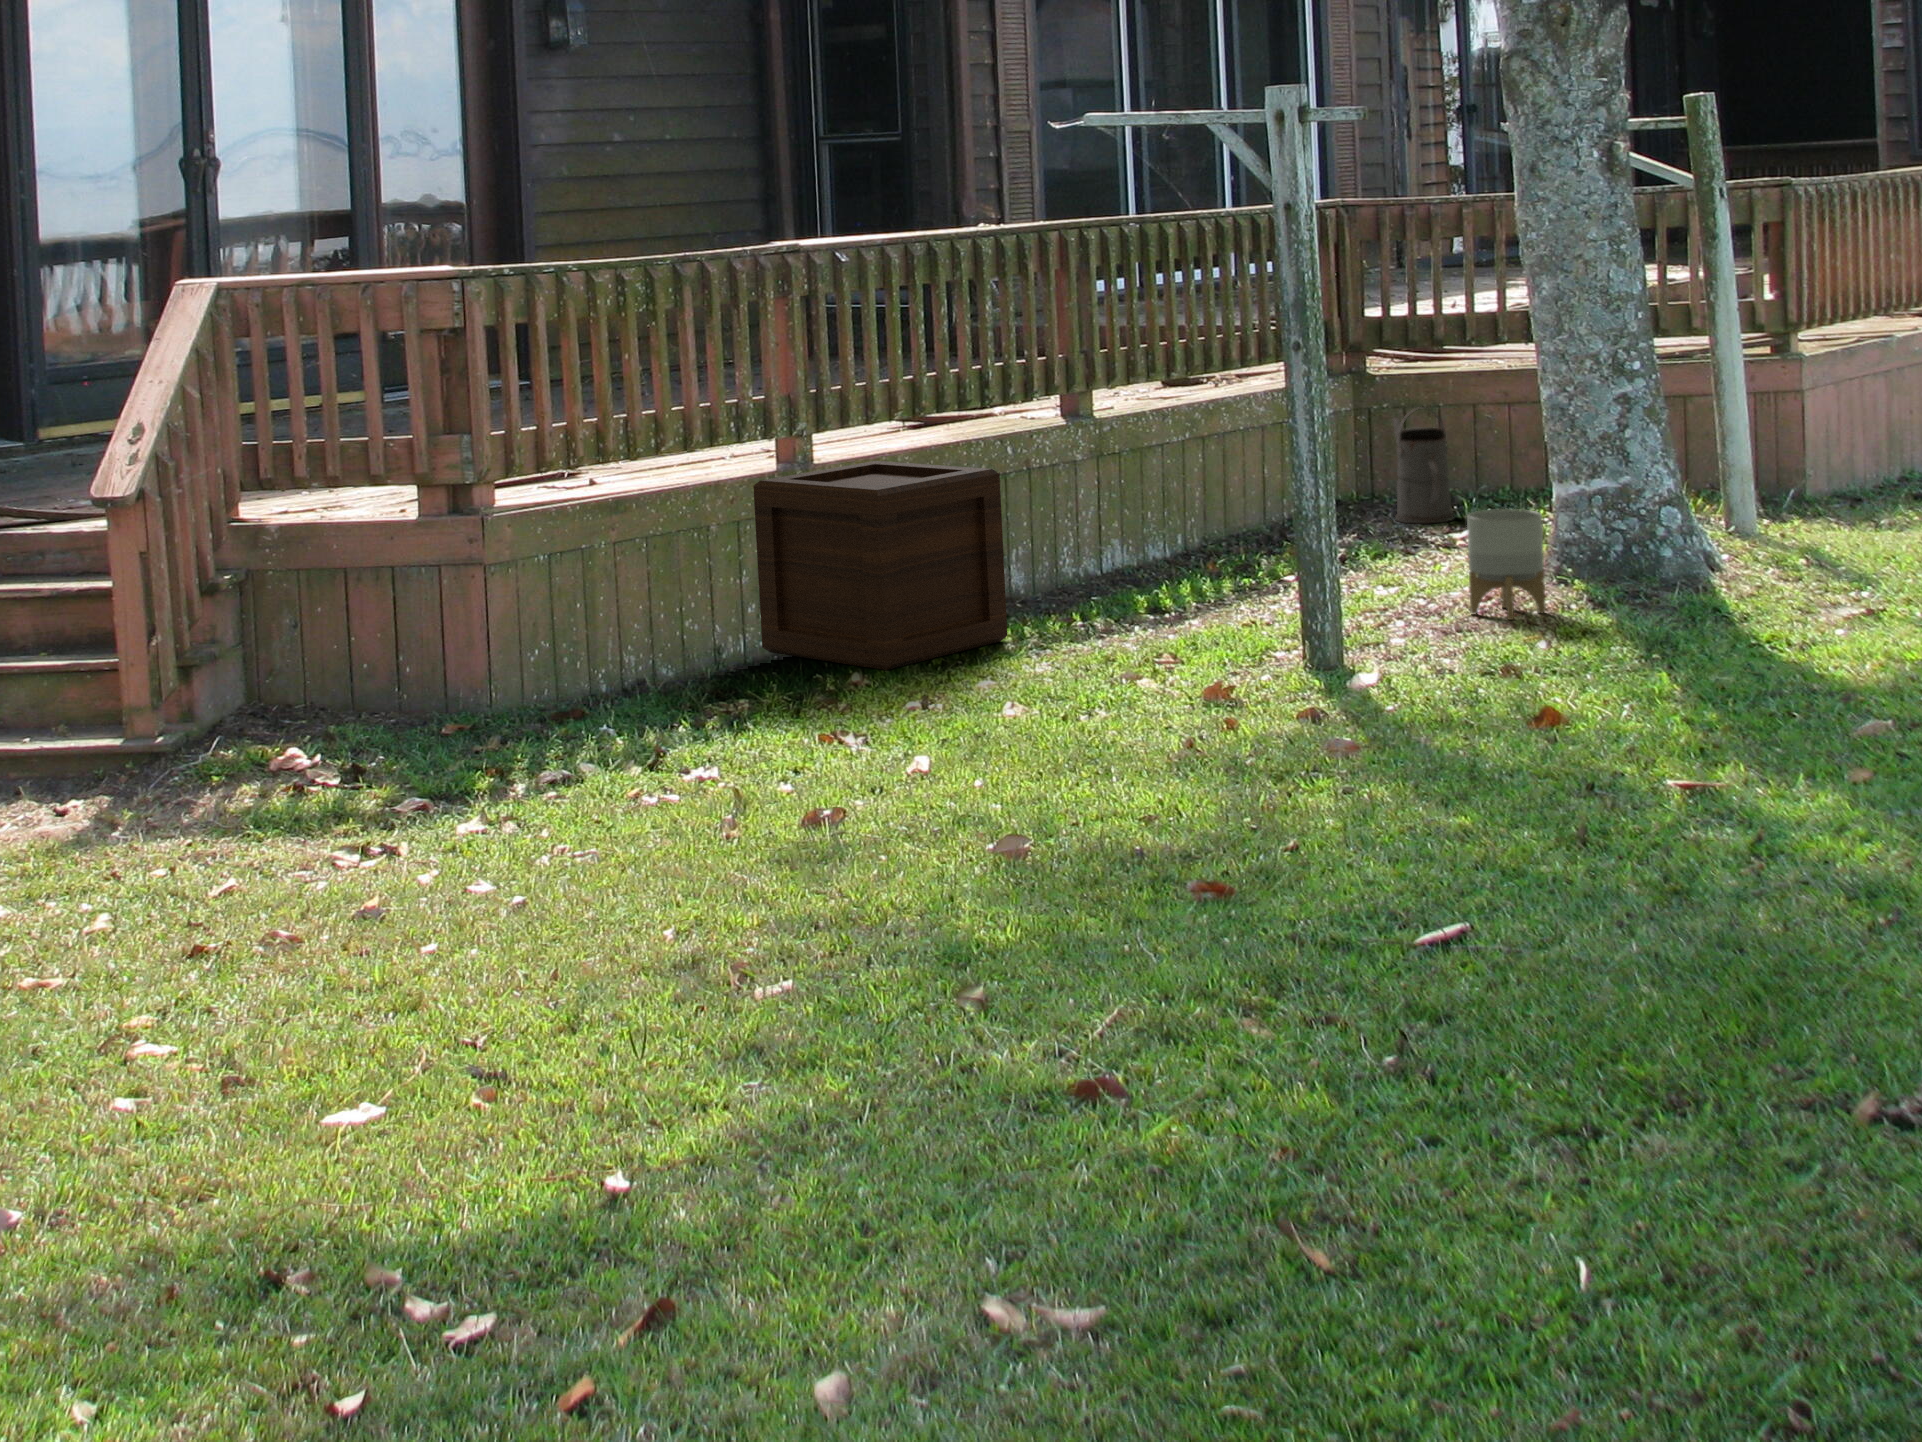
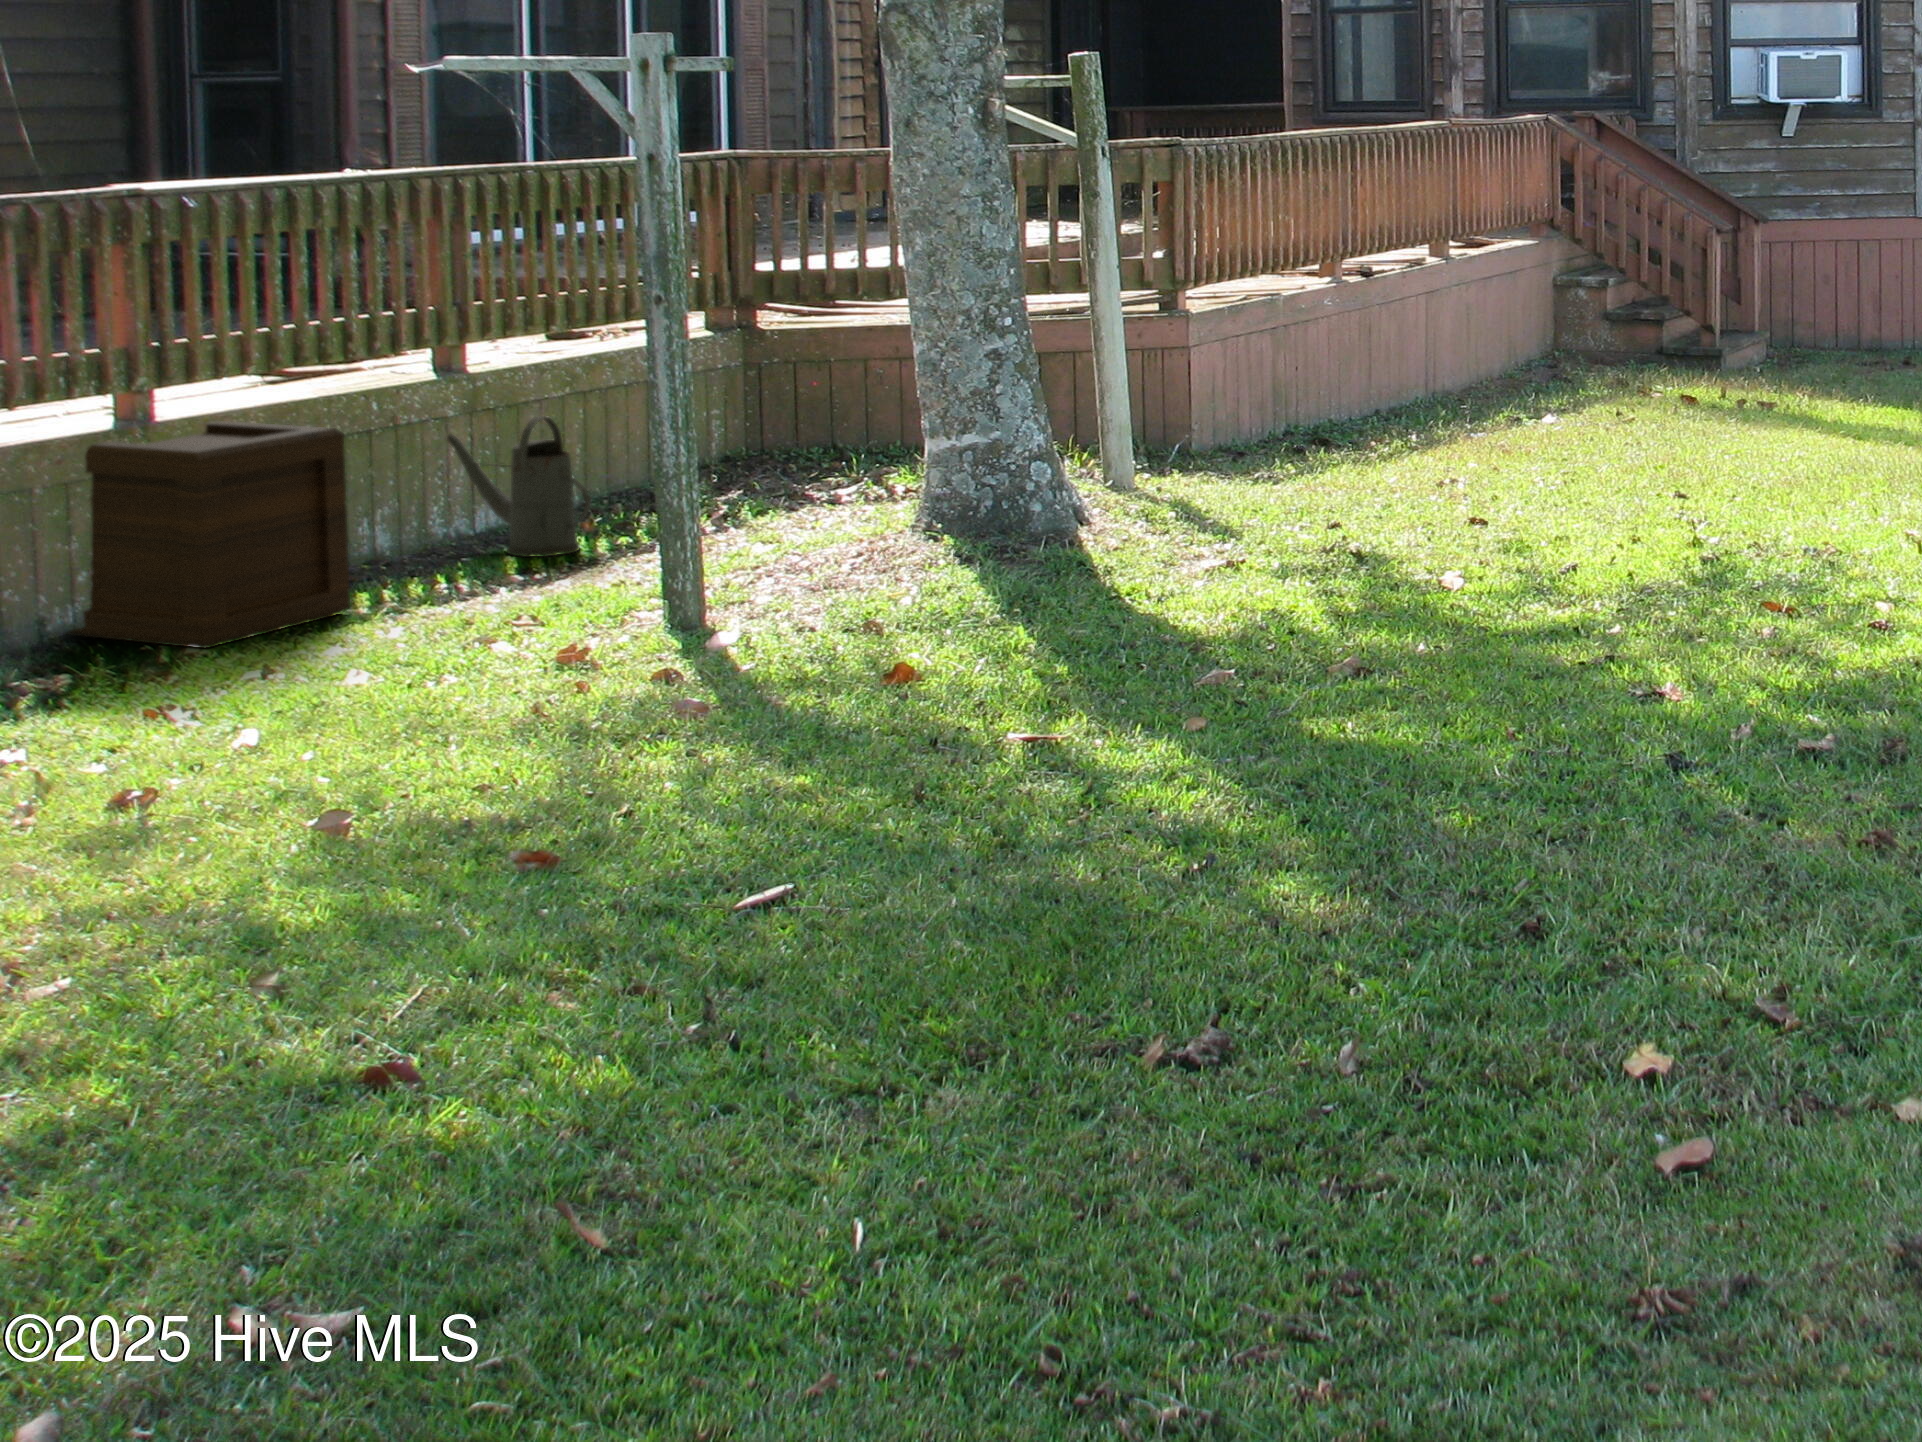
watering can: present [1392,408,1454,524] -> present [447,416,591,557]
planter: present [1467,509,1546,620] -> none [846,466,921,576]

